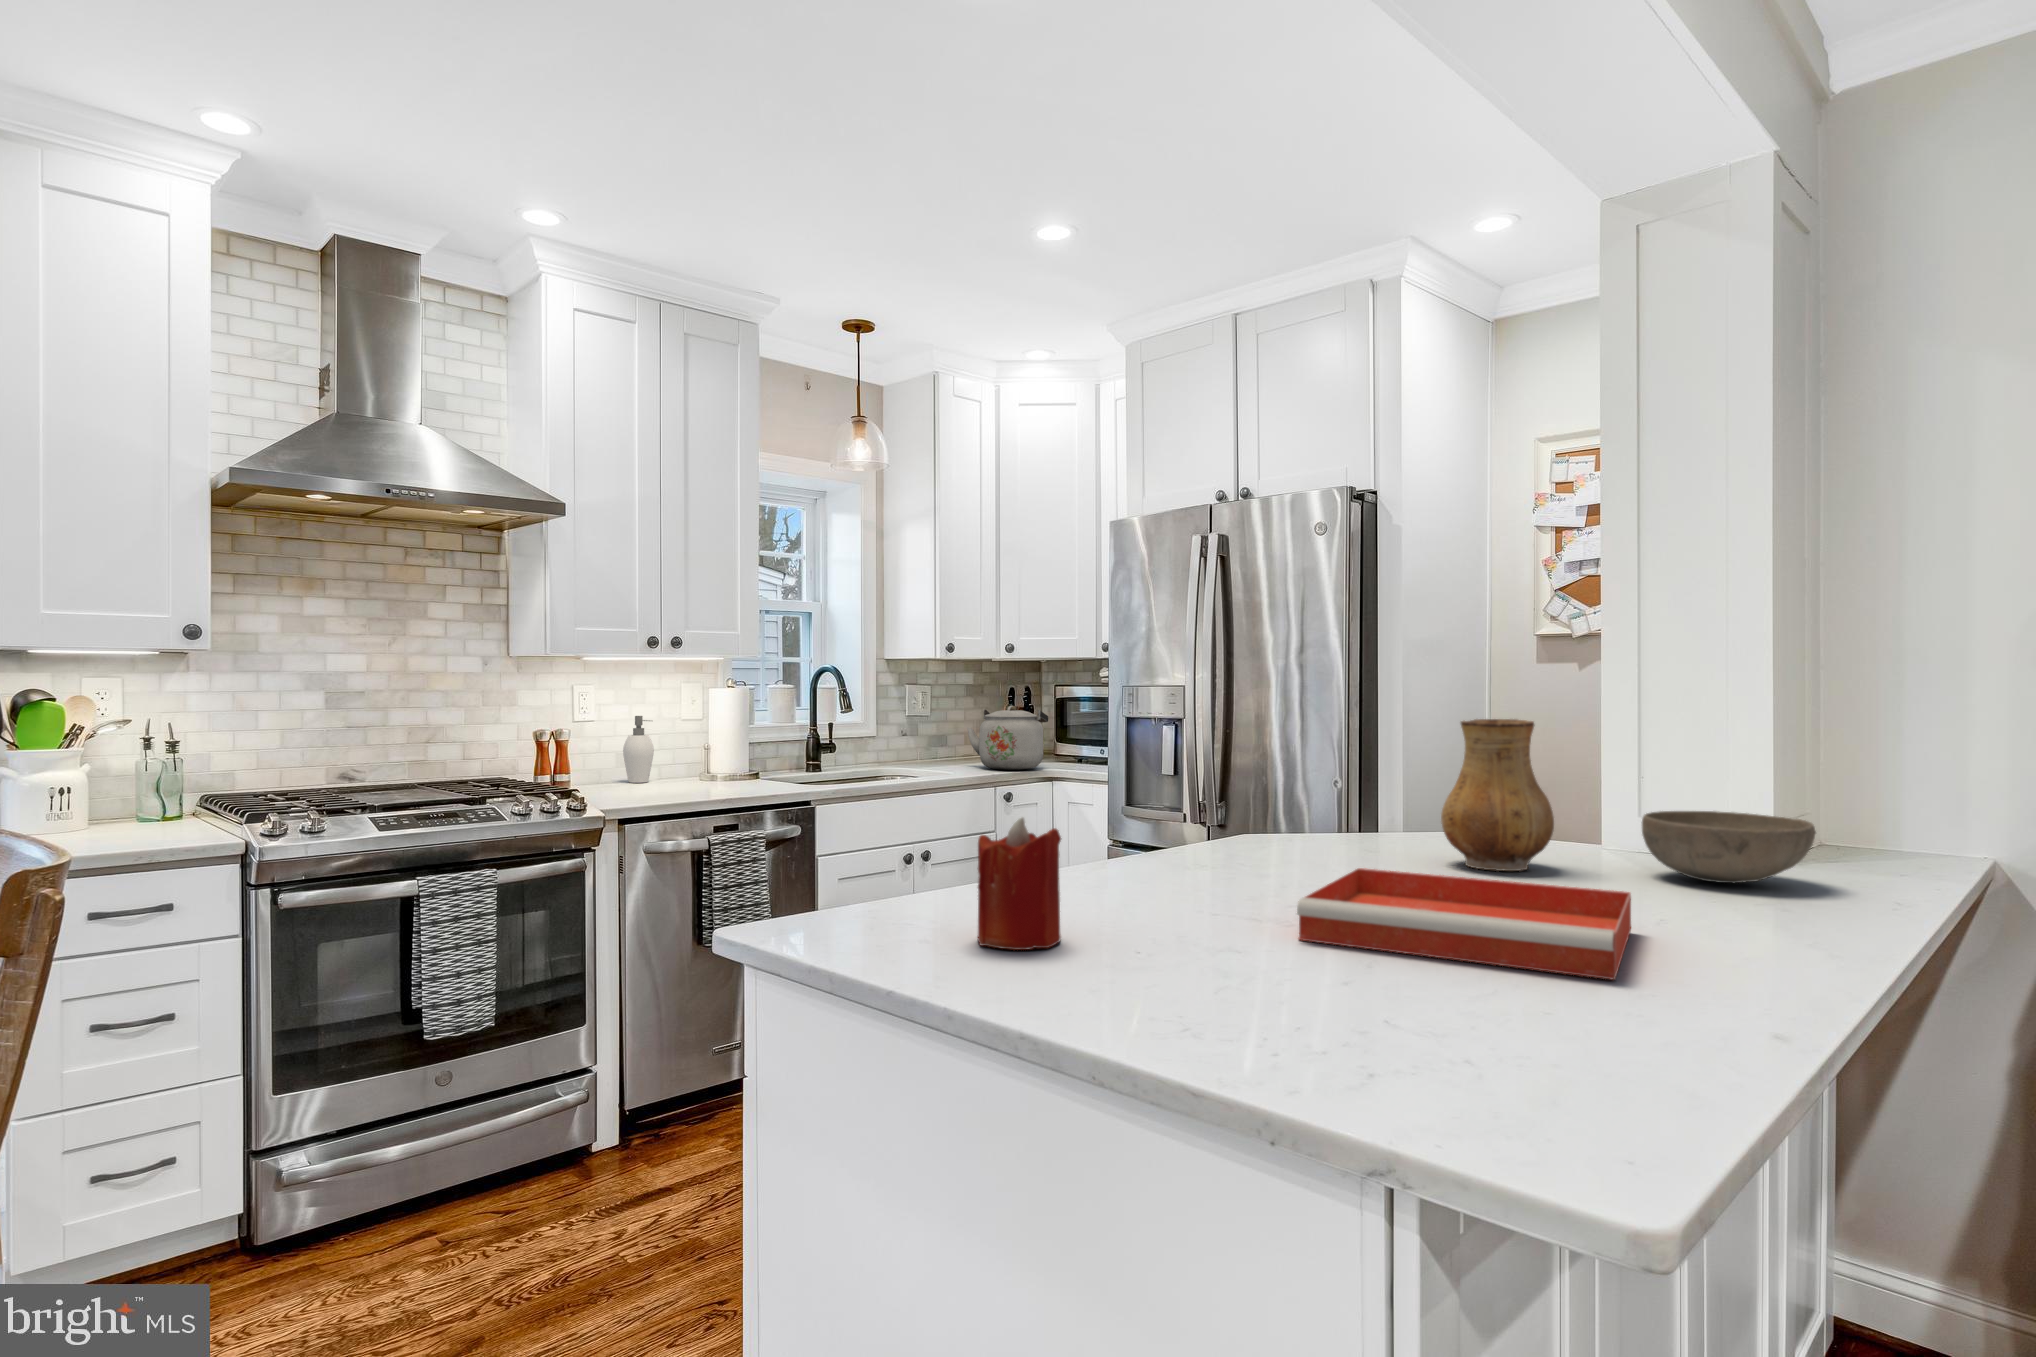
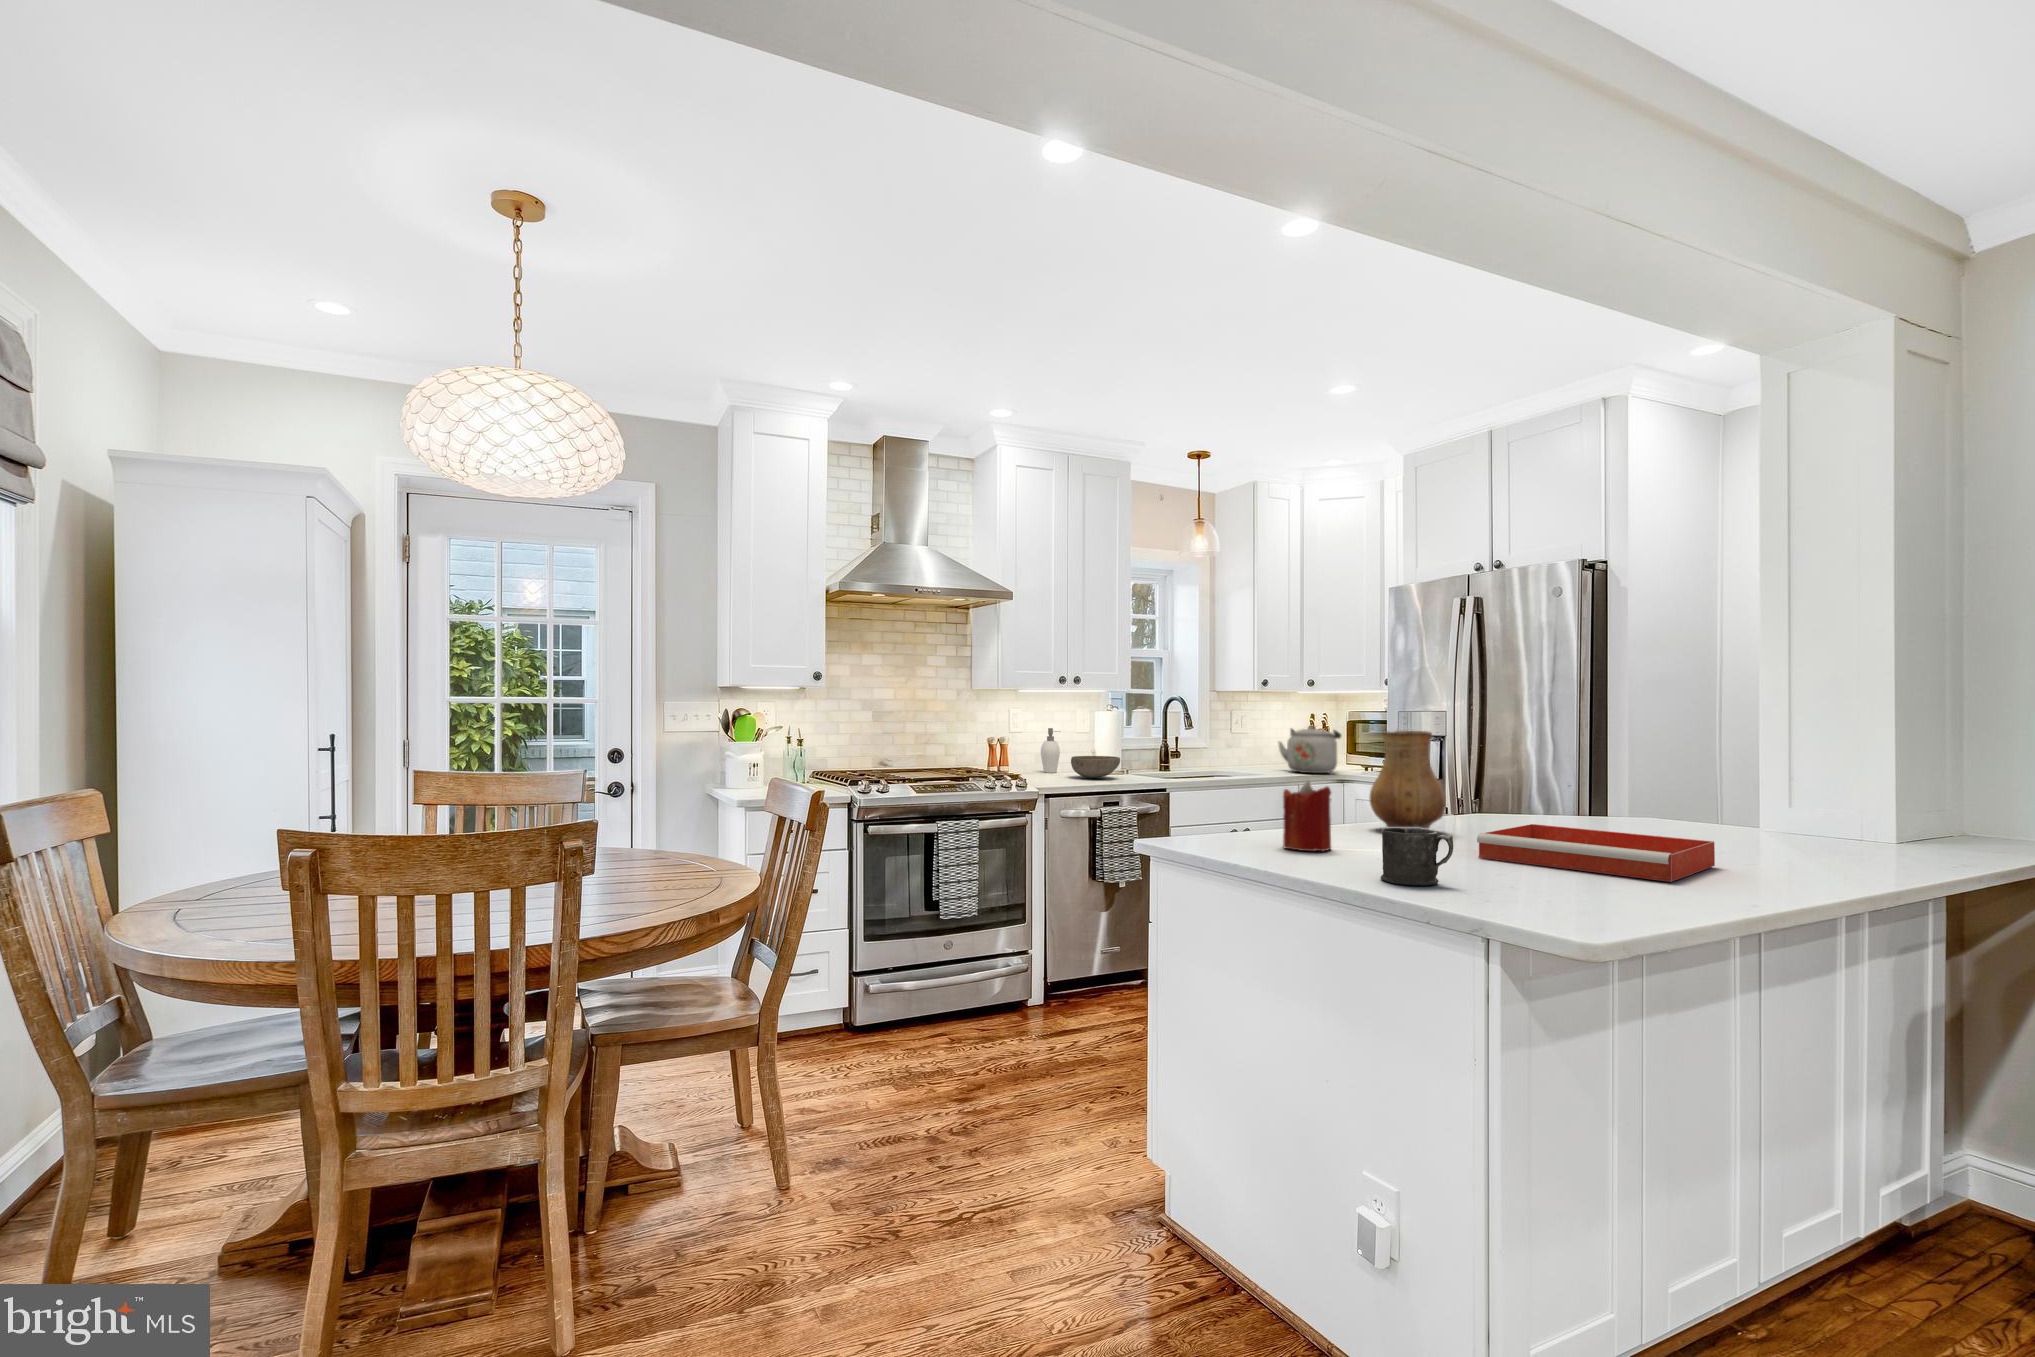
ceramic pitcher: present [1441,719,1554,871] -> present [1369,731,1446,829]
bowl: present [1642,811,1816,883] -> present [1071,756,1120,778]
mug: none [1164,918,1300,1043] -> present [1381,828,1453,886]

